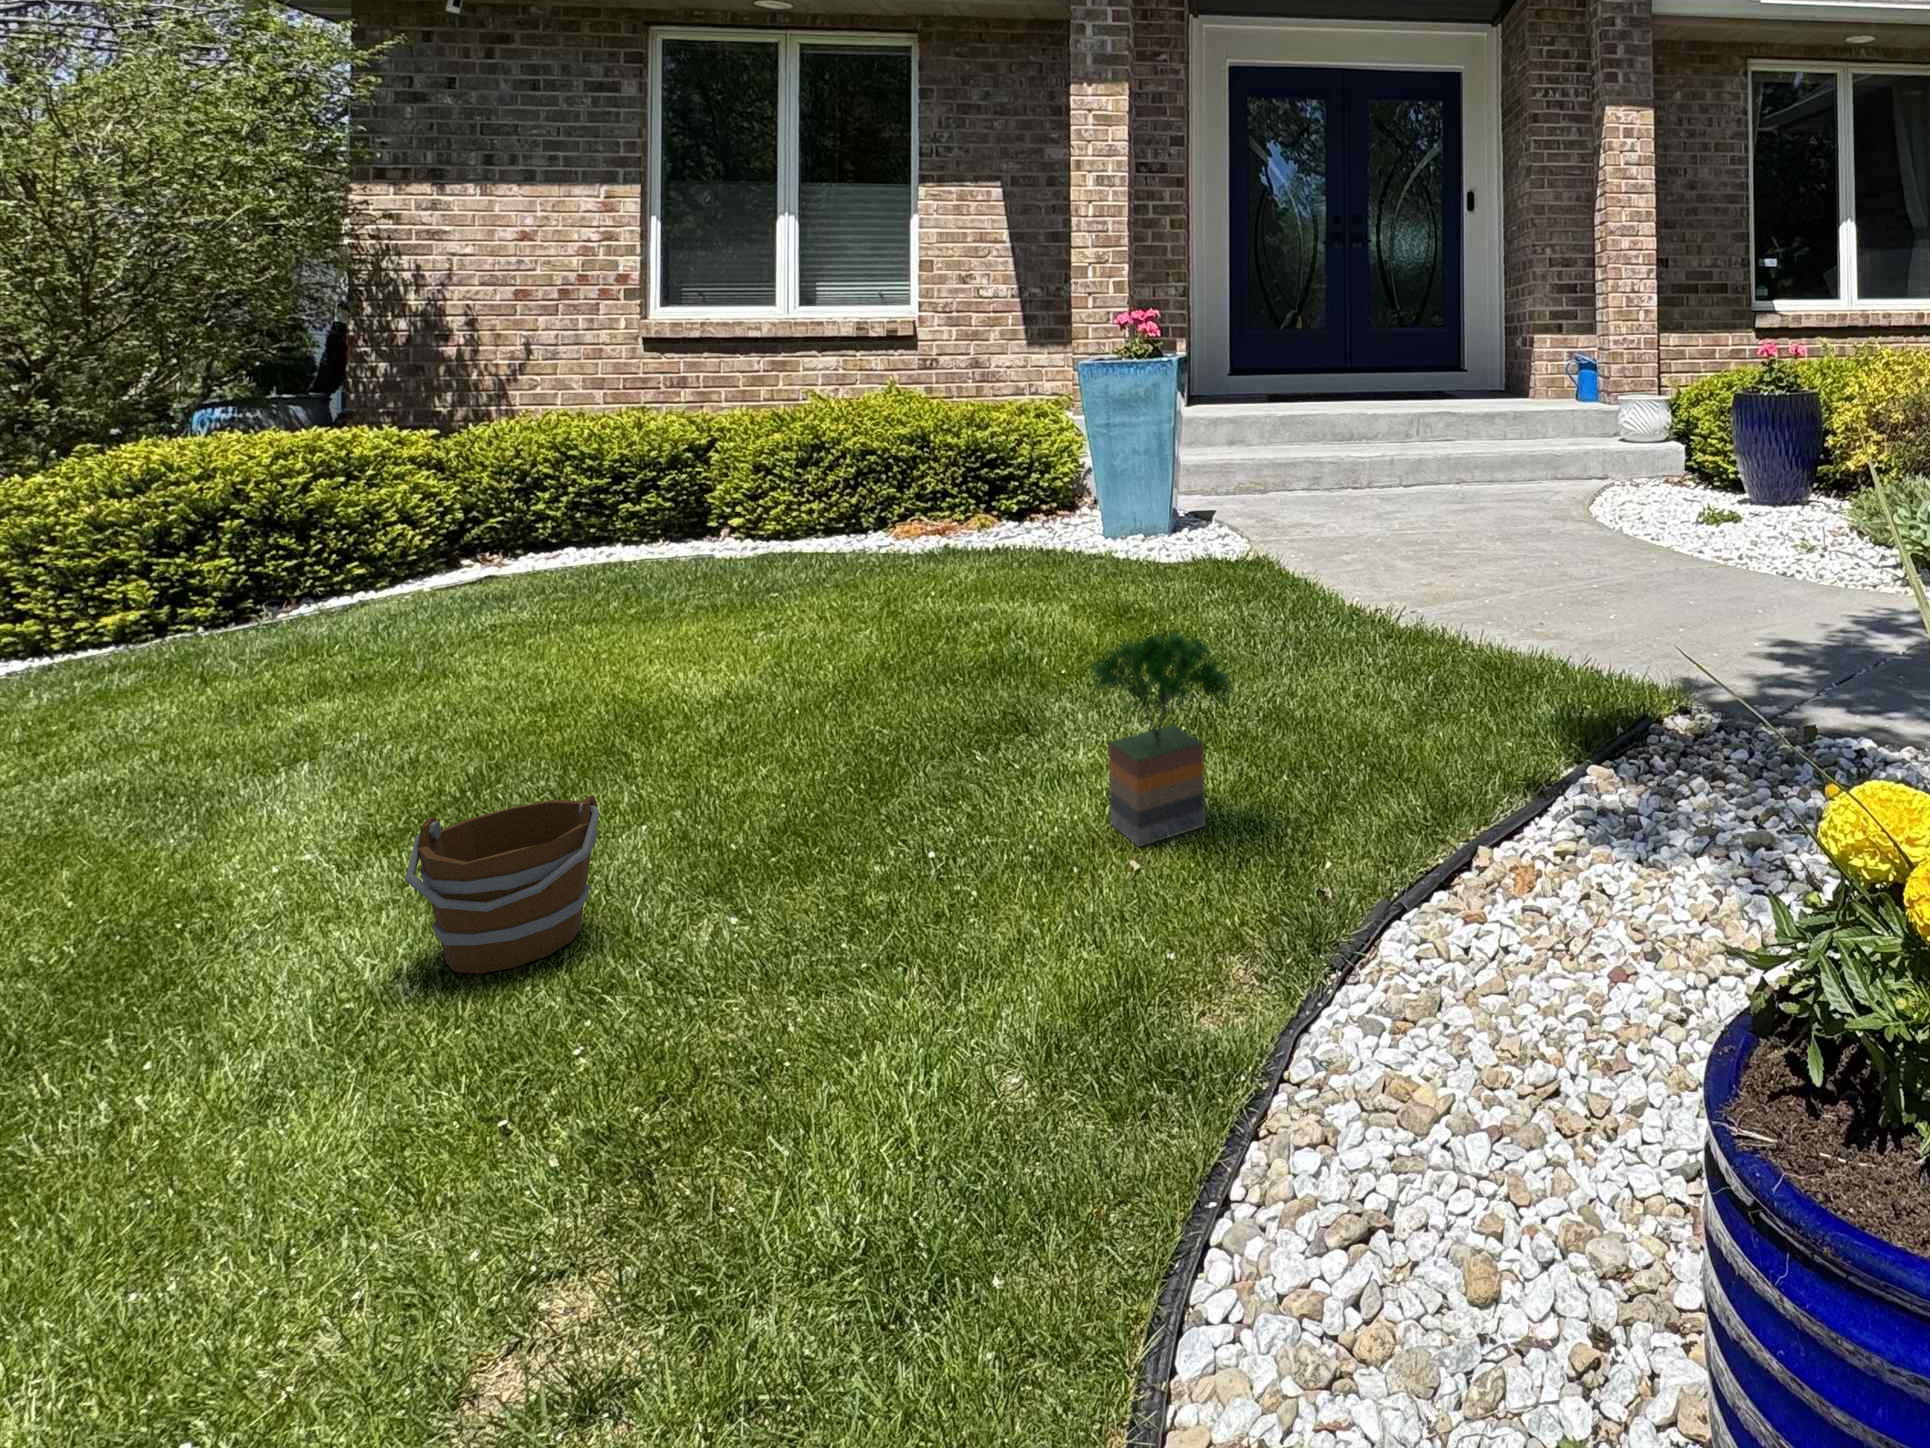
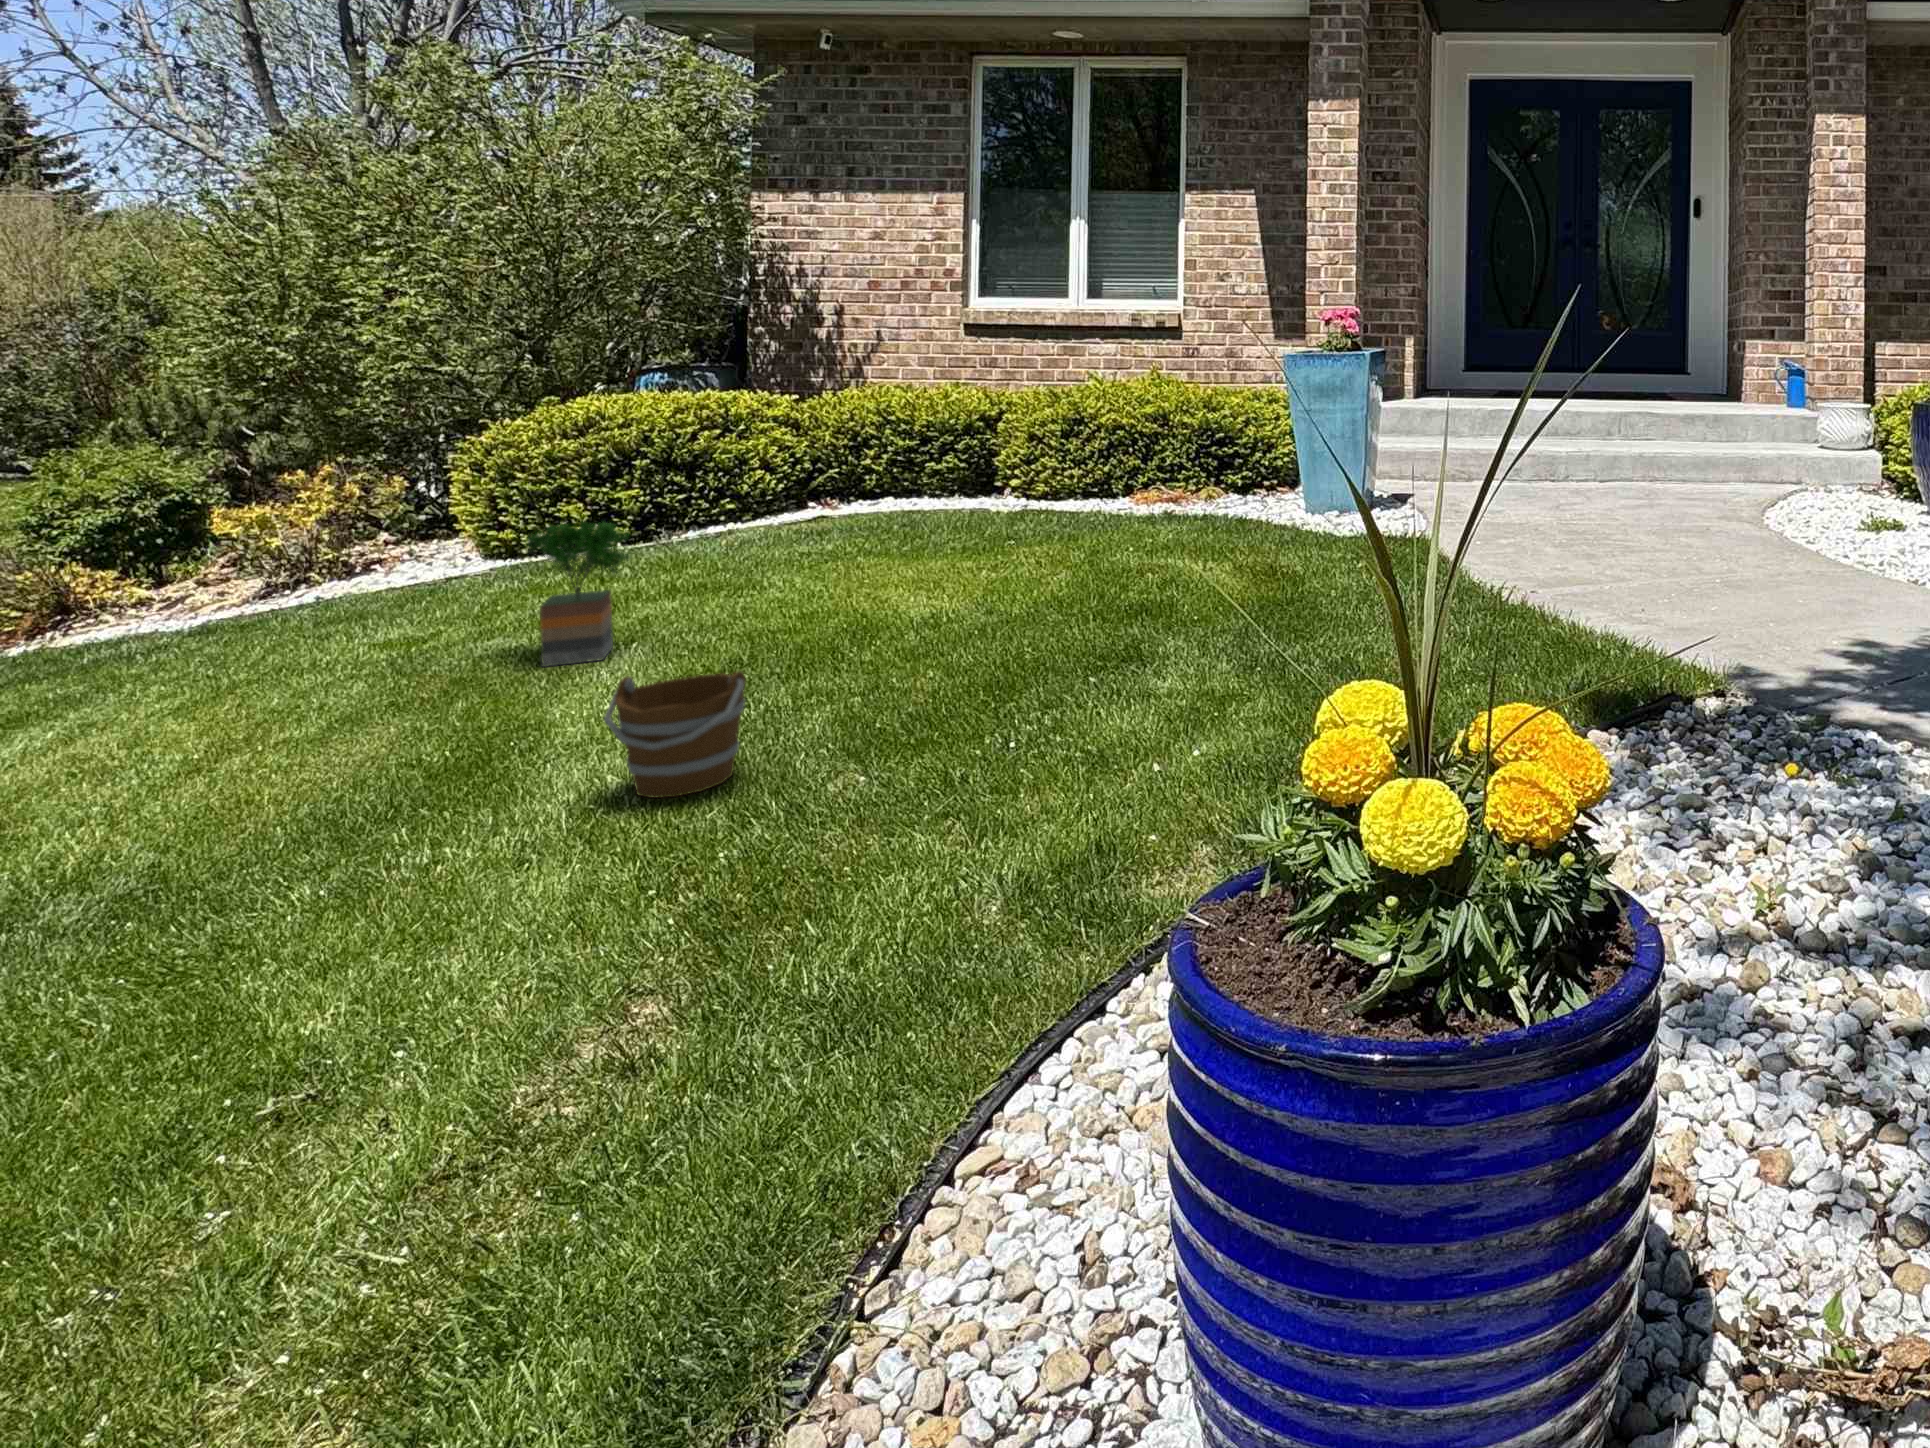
potted tree: present [1091,632,1233,847] -> present [525,522,630,667]

